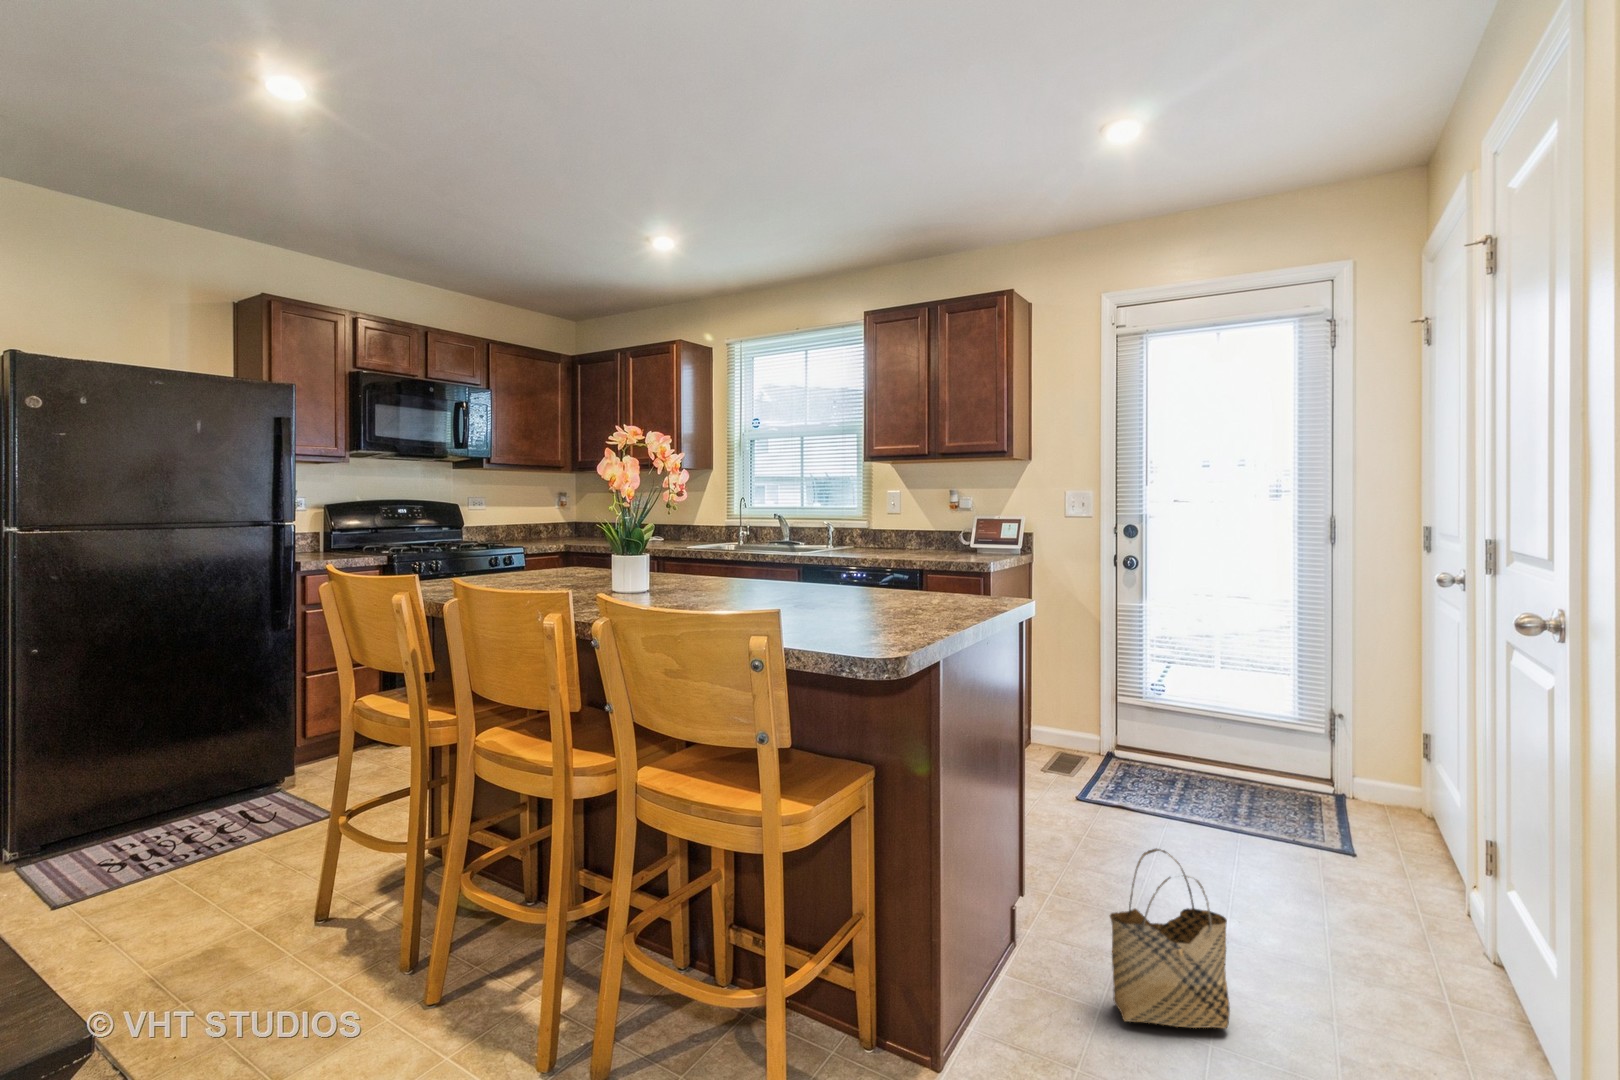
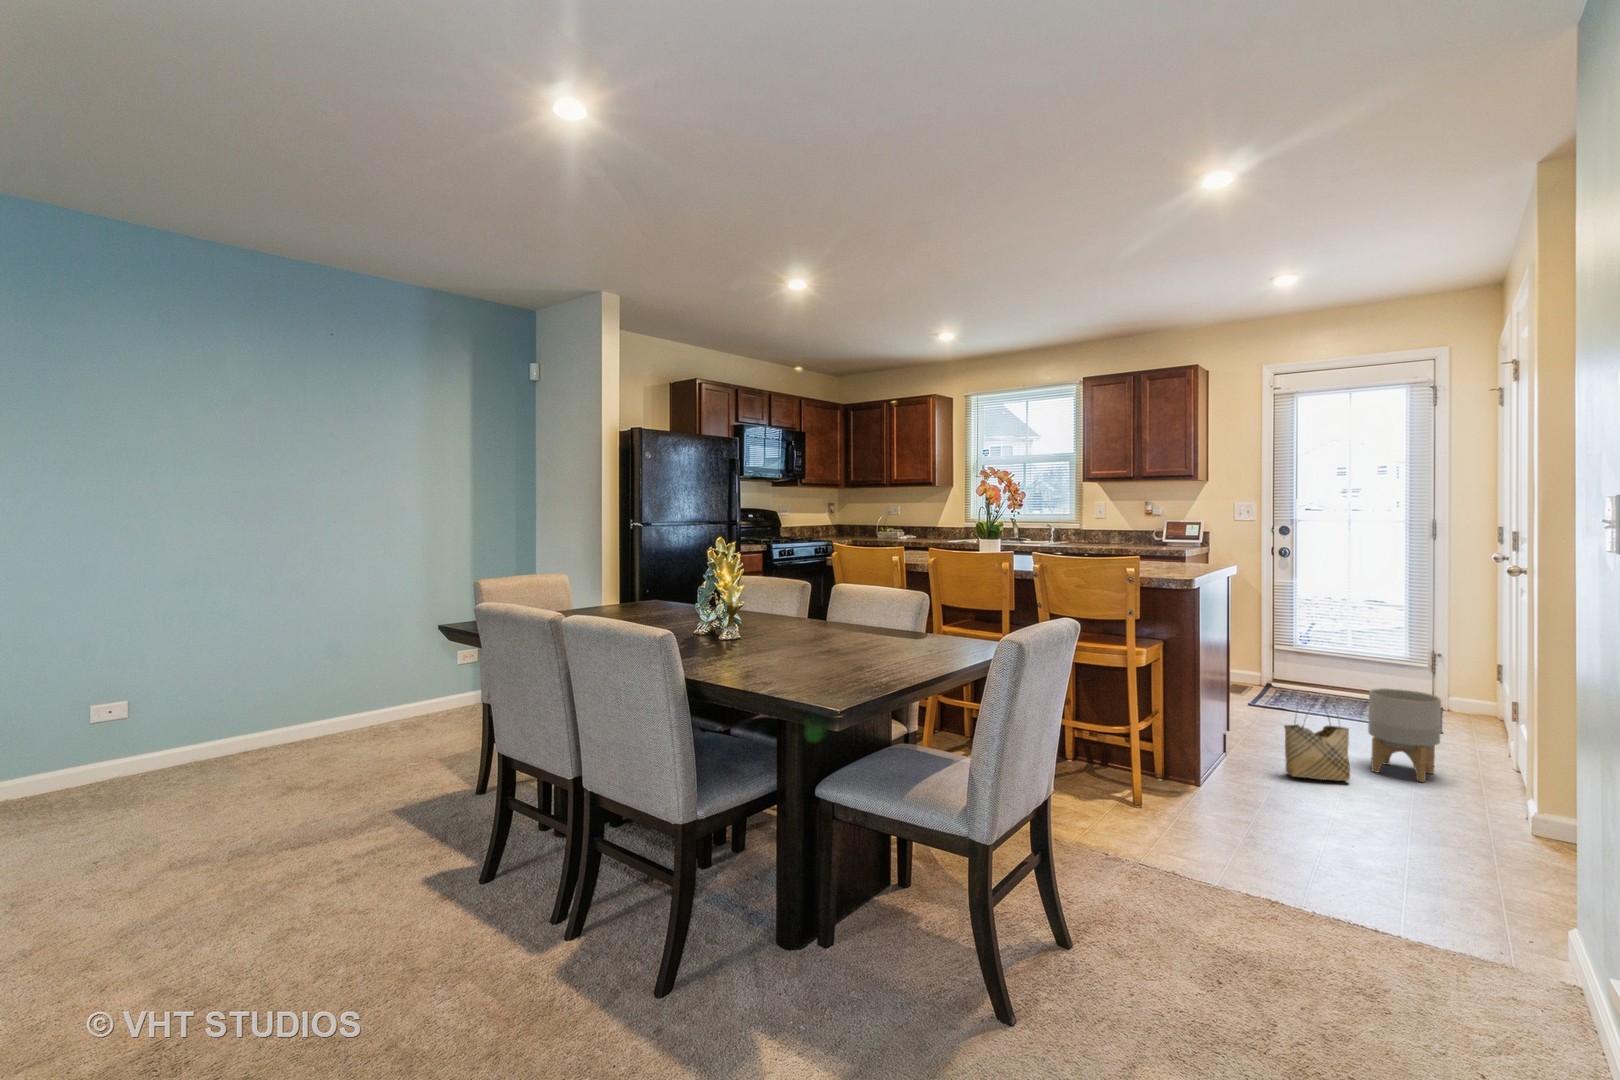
planter: none [1258,818,1386,1016] -> present [1368,688,1441,782]

